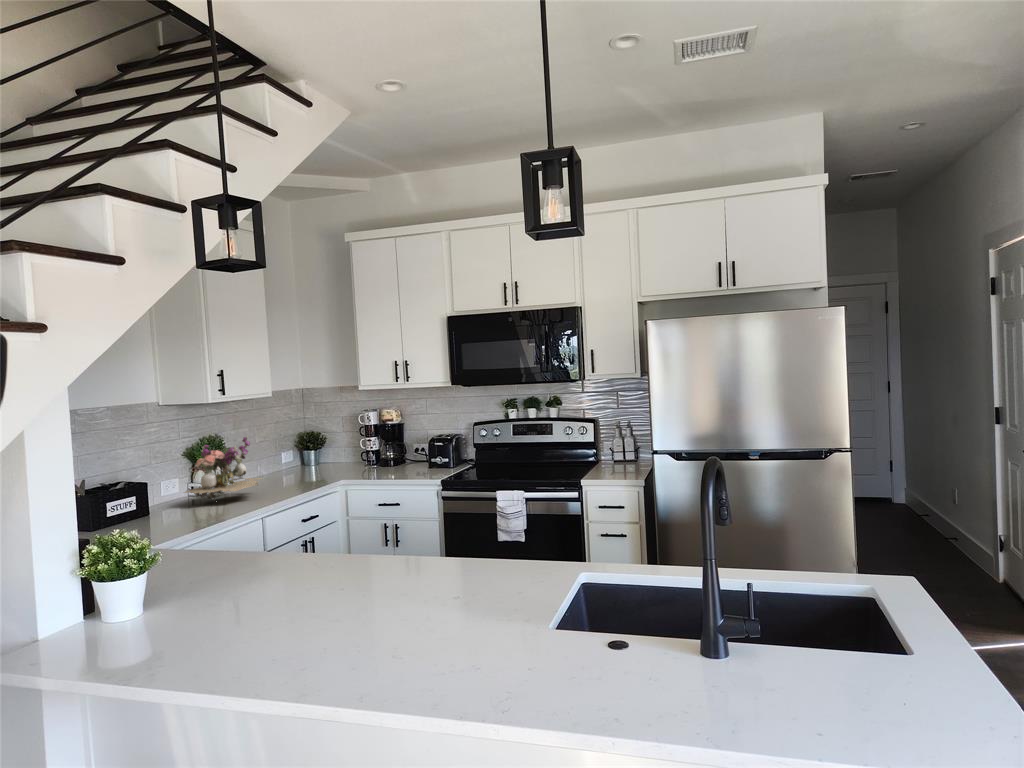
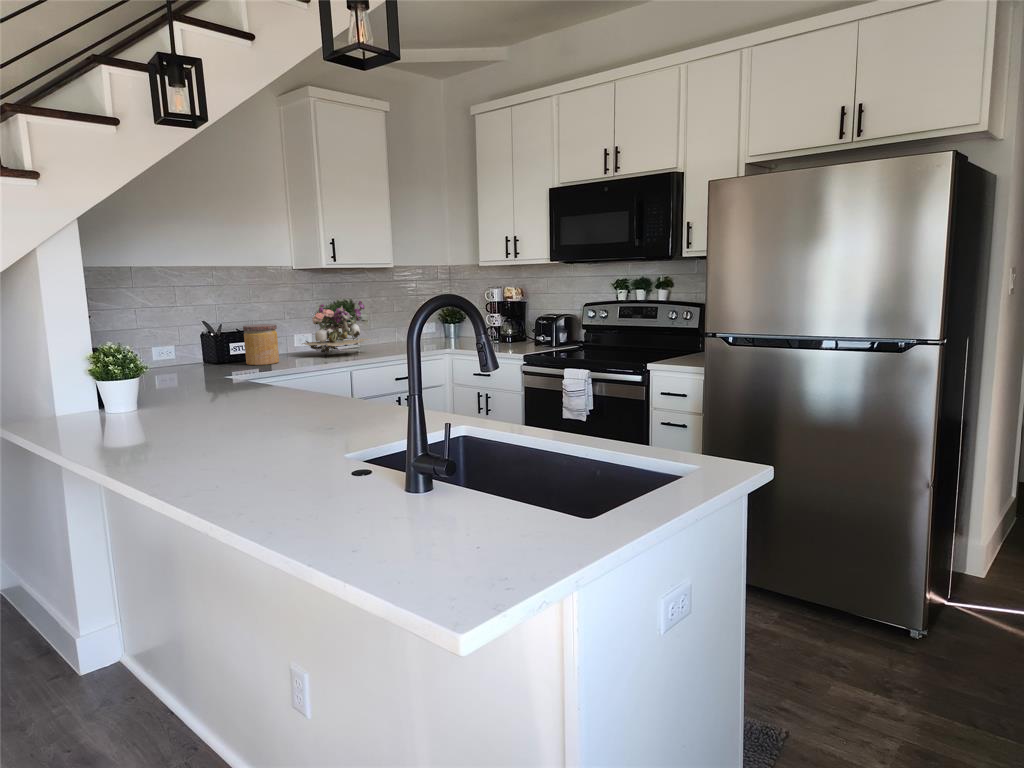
jar: none [131,474,176,526] -> present [243,324,279,365]

